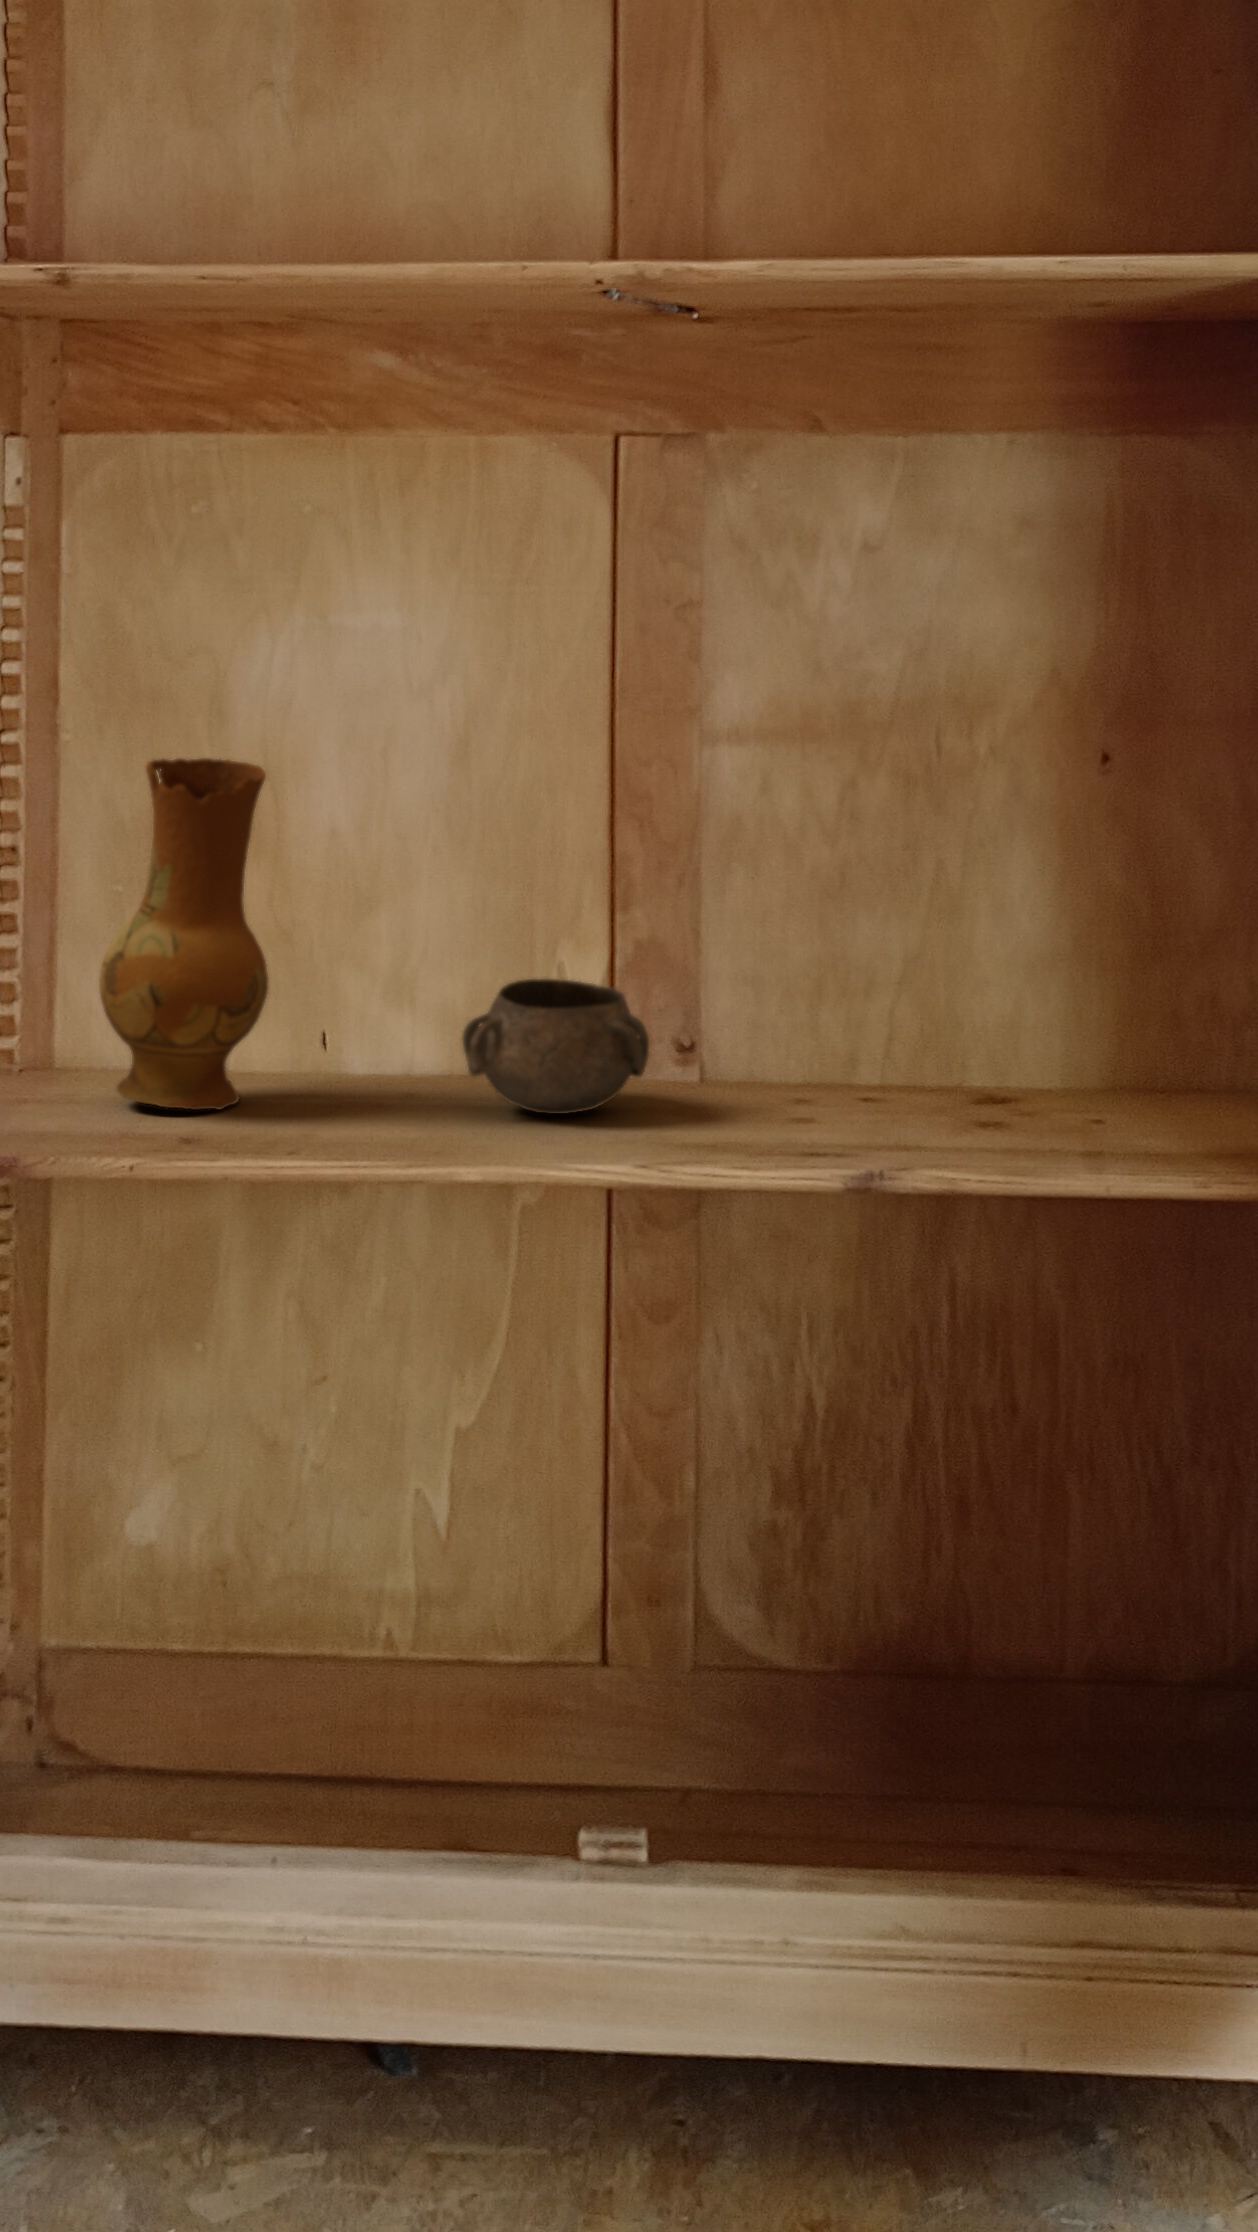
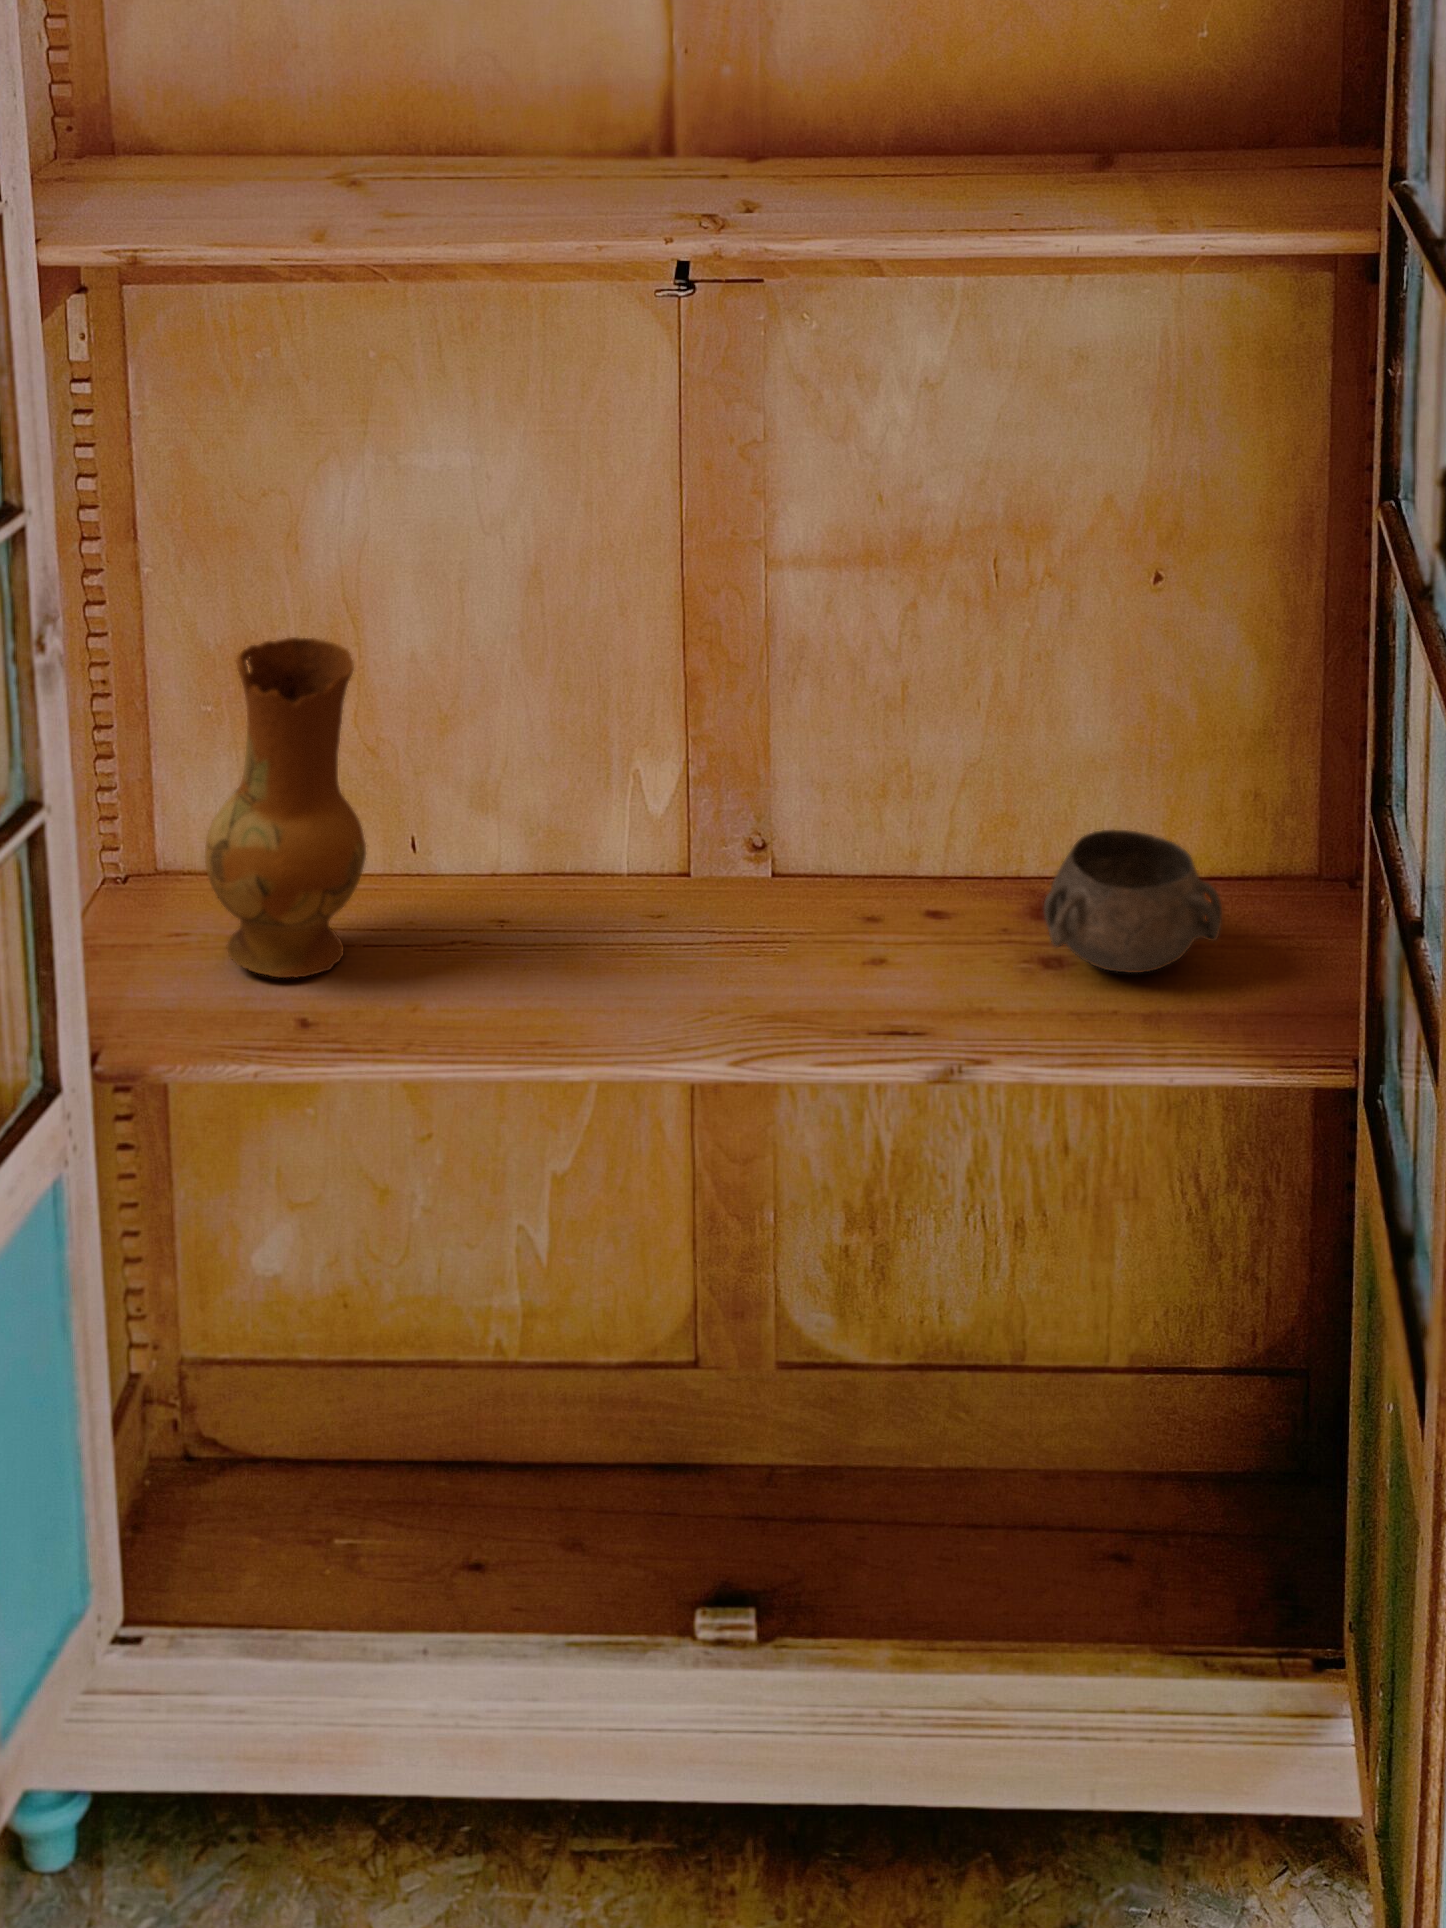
decorative bowl: present [462,979,649,1114] -> present [1043,830,1222,973]

